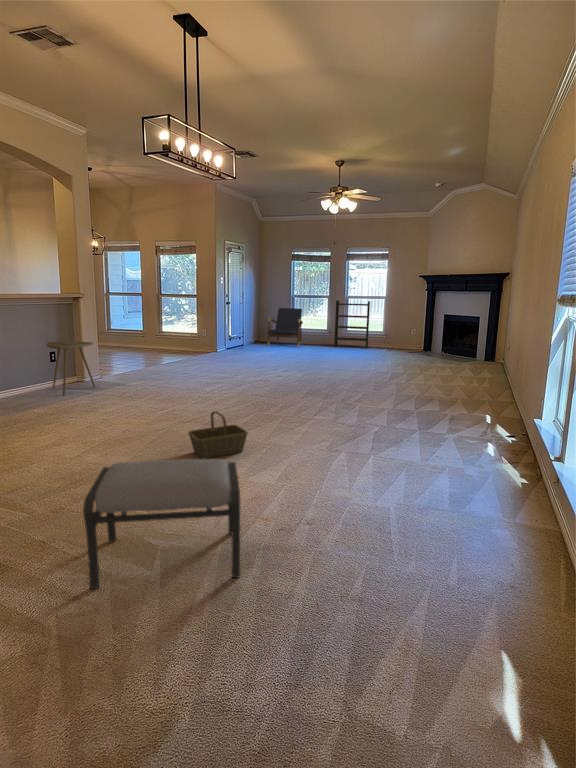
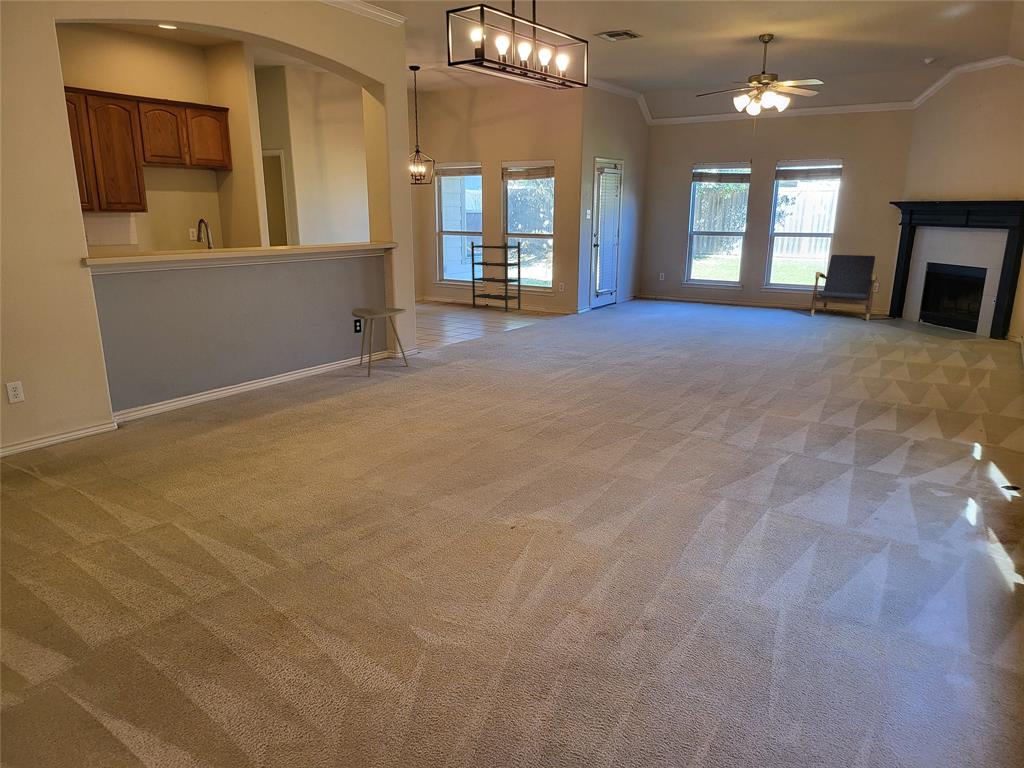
bookshelf: present [334,301,370,349] -> present [471,242,521,312]
lounge chair: present [268,308,303,347] -> present [811,255,877,321]
basket: present [188,411,248,459] -> none [493,422,573,488]
ottoman: present [83,459,240,589] -> none [301,511,519,694]

